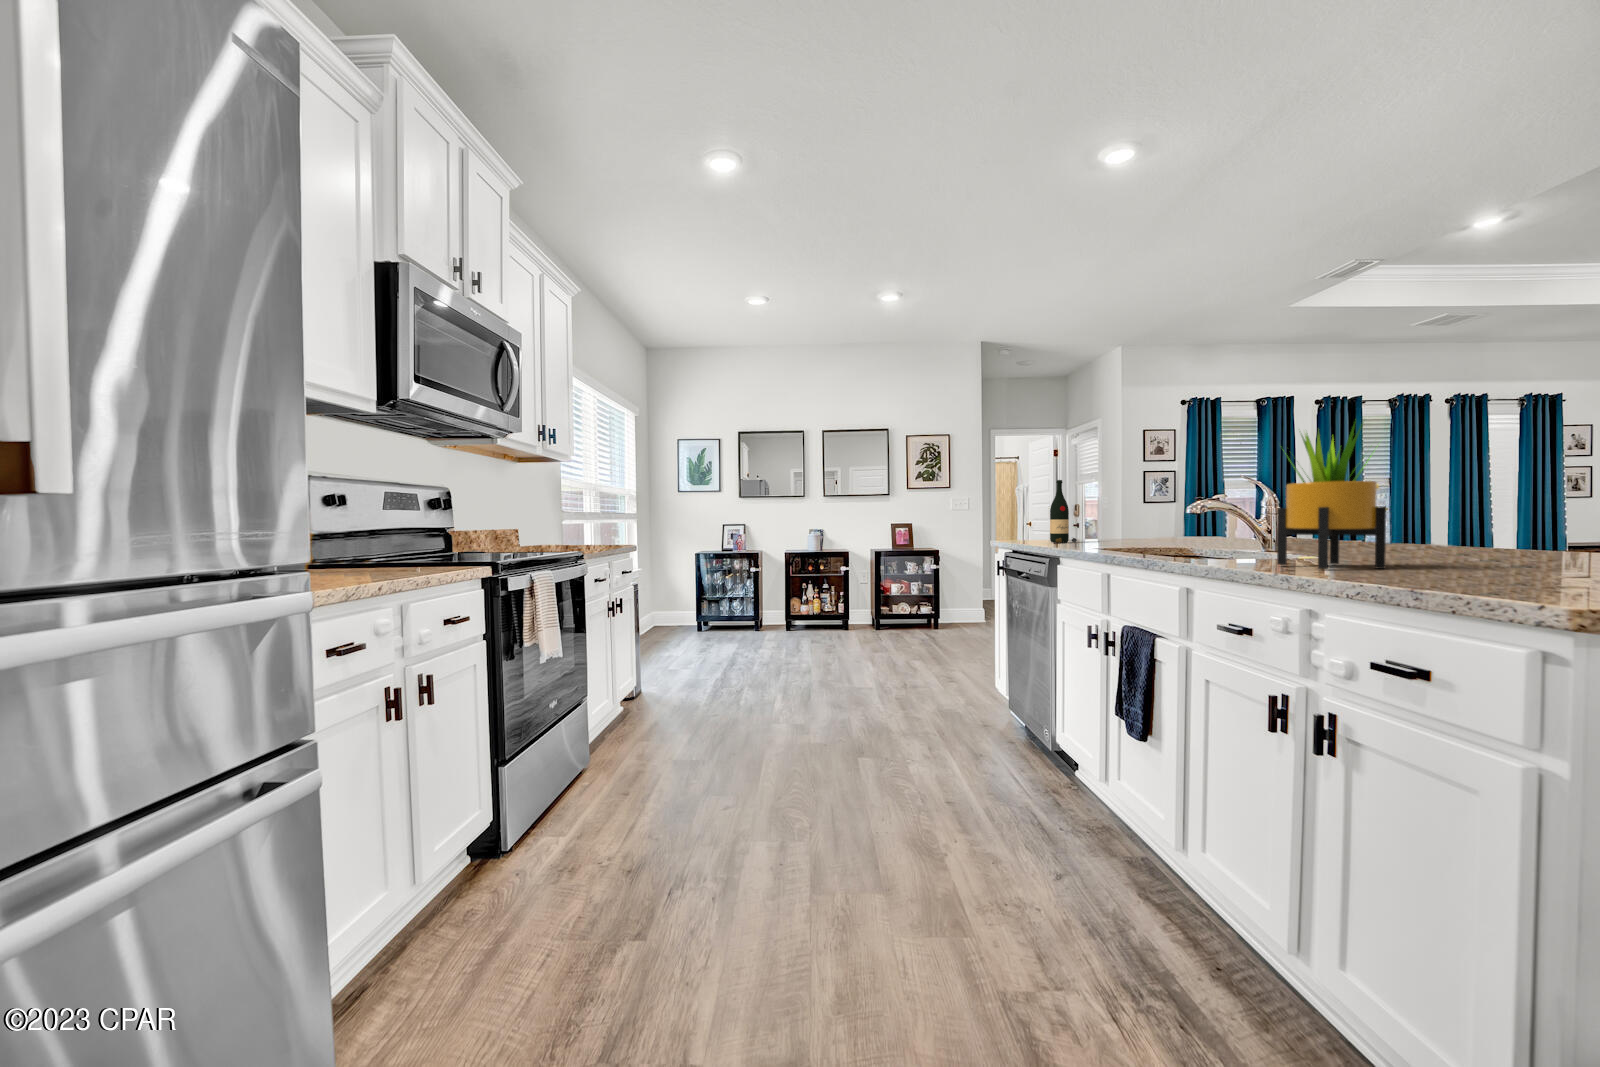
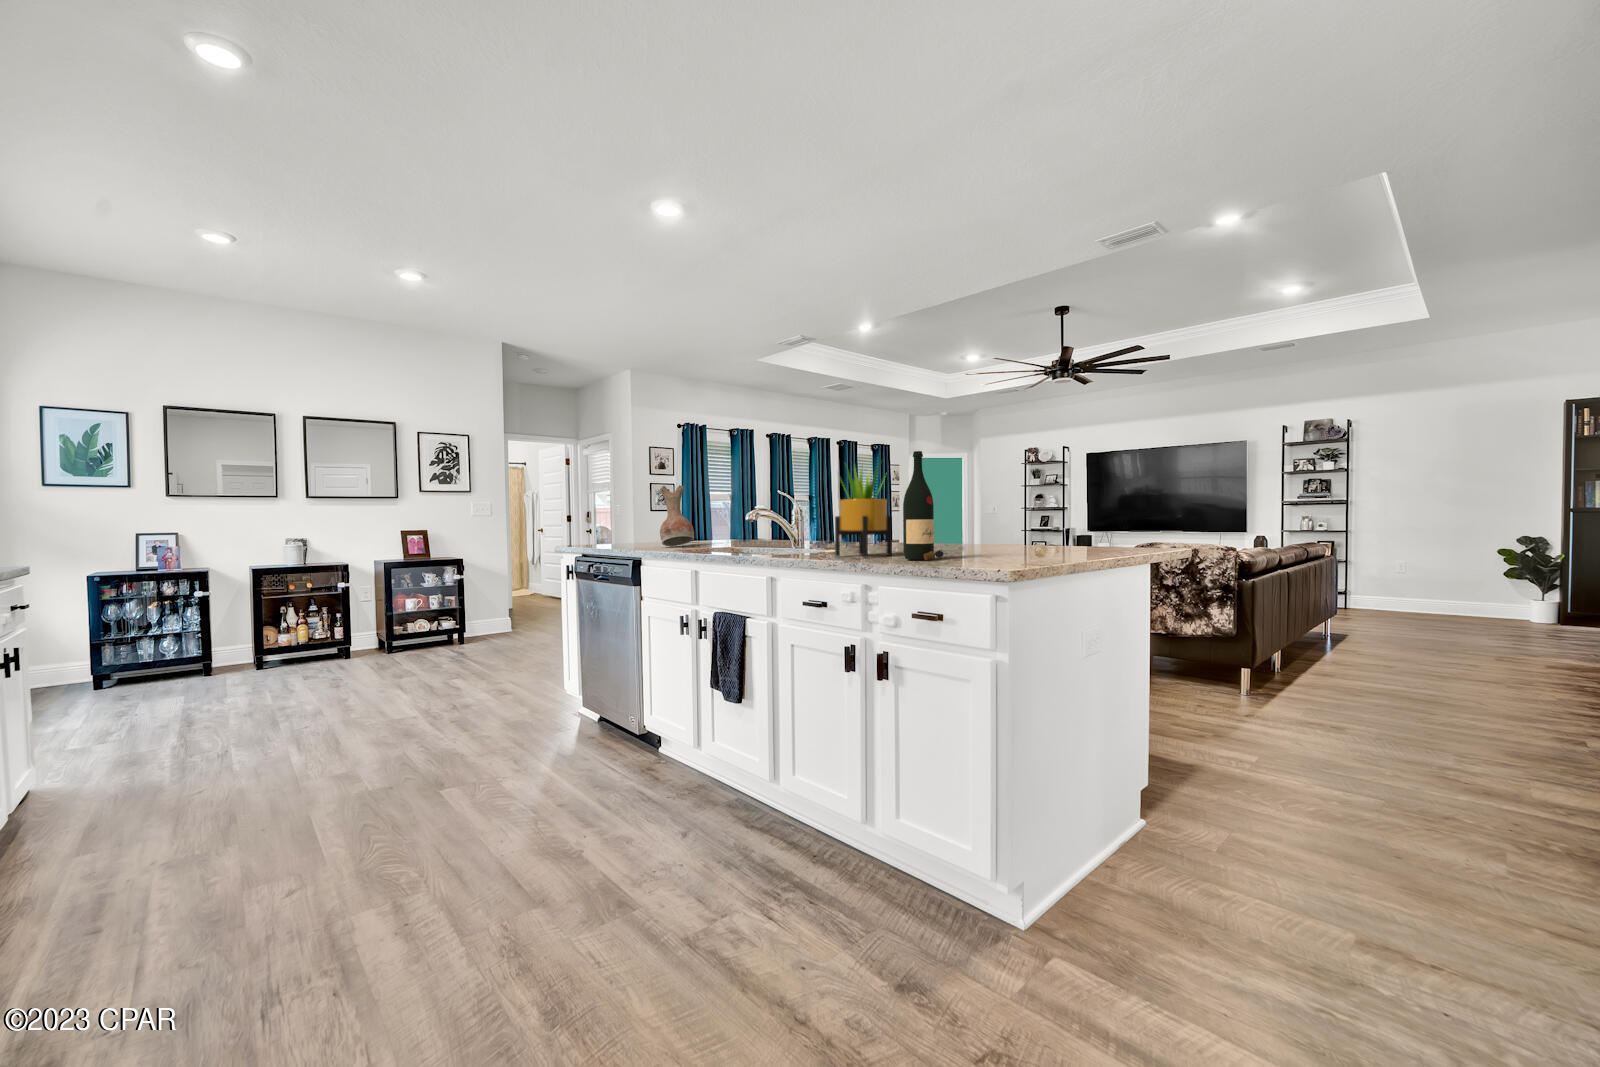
vase: none [1092,473,1135,544] -> present [660,485,694,546]
wine bottle: present [1050,480,1077,543] -> present [903,451,947,560]

